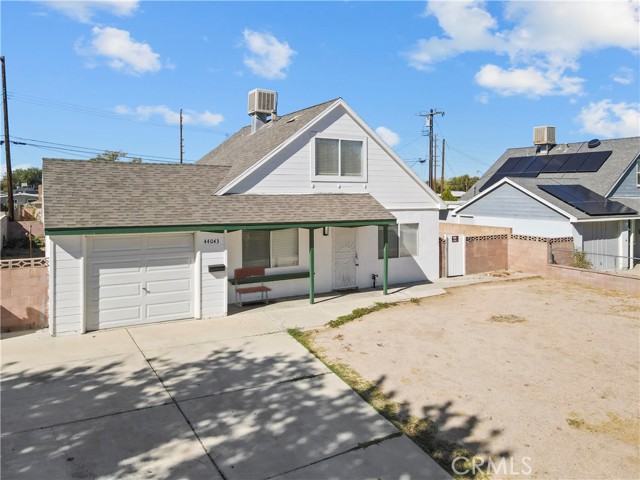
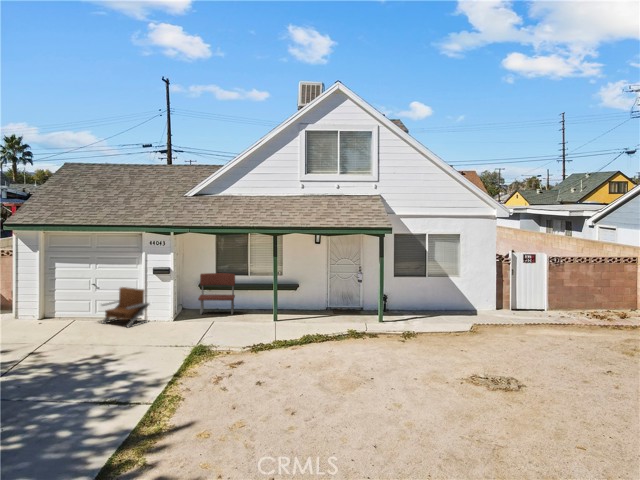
lounge chair: none [163,288,208,328] -> present [102,287,149,328]

